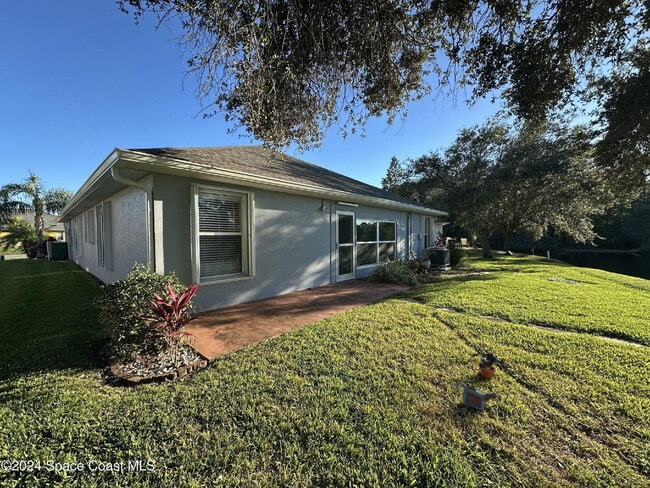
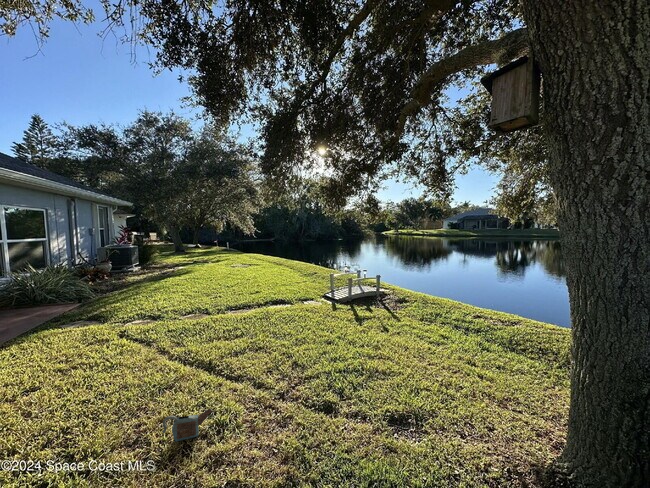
potted plant: present [471,352,503,378] -> none [177,359,213,391]

